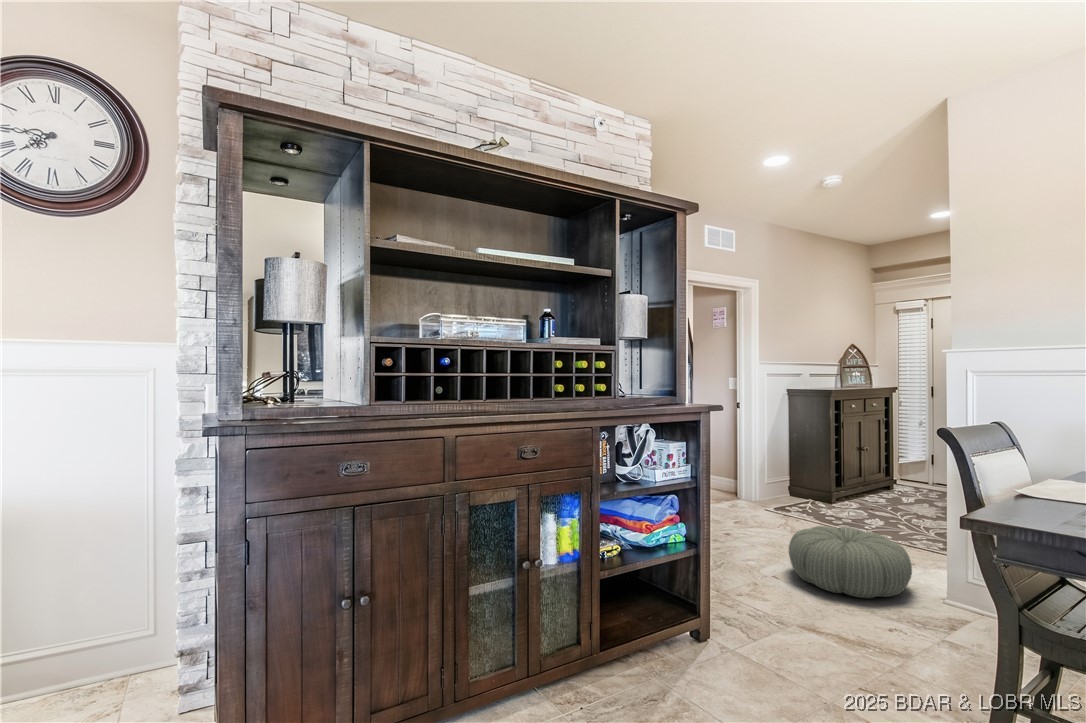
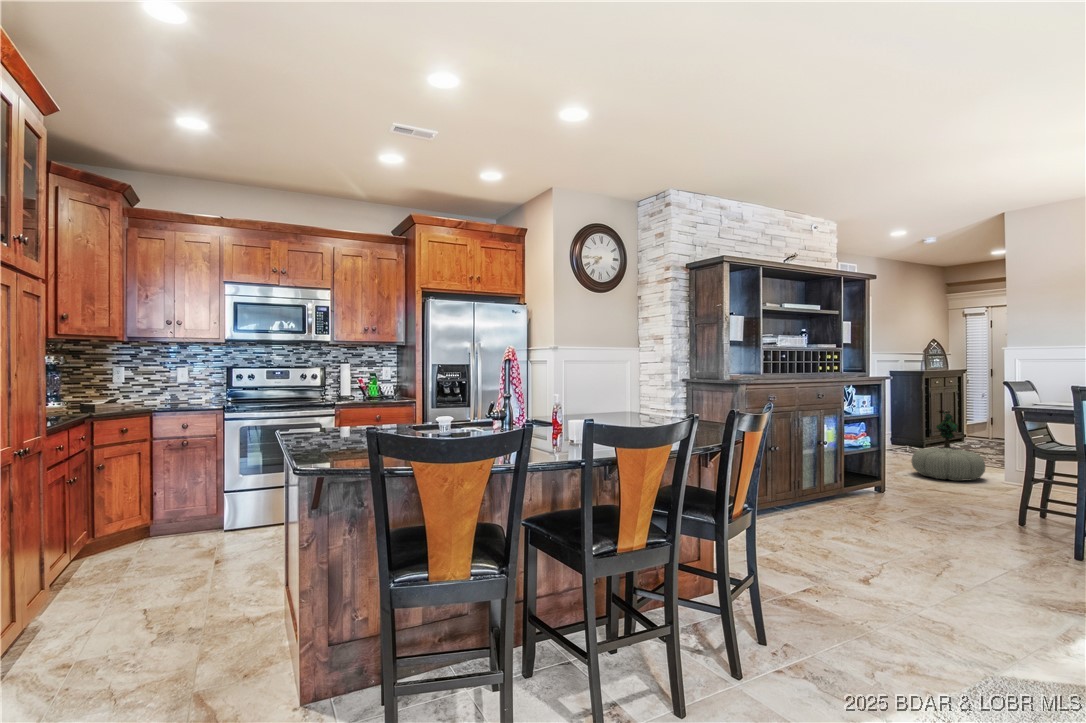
decorative plant: none [850,449,883,507] -> present [936,411,958,449]

